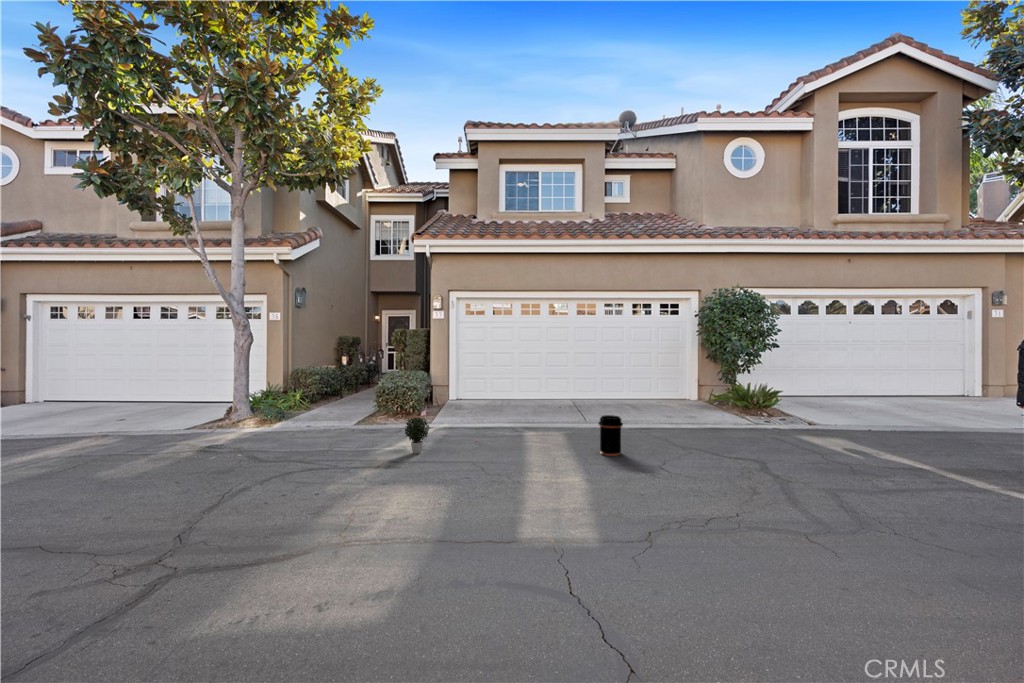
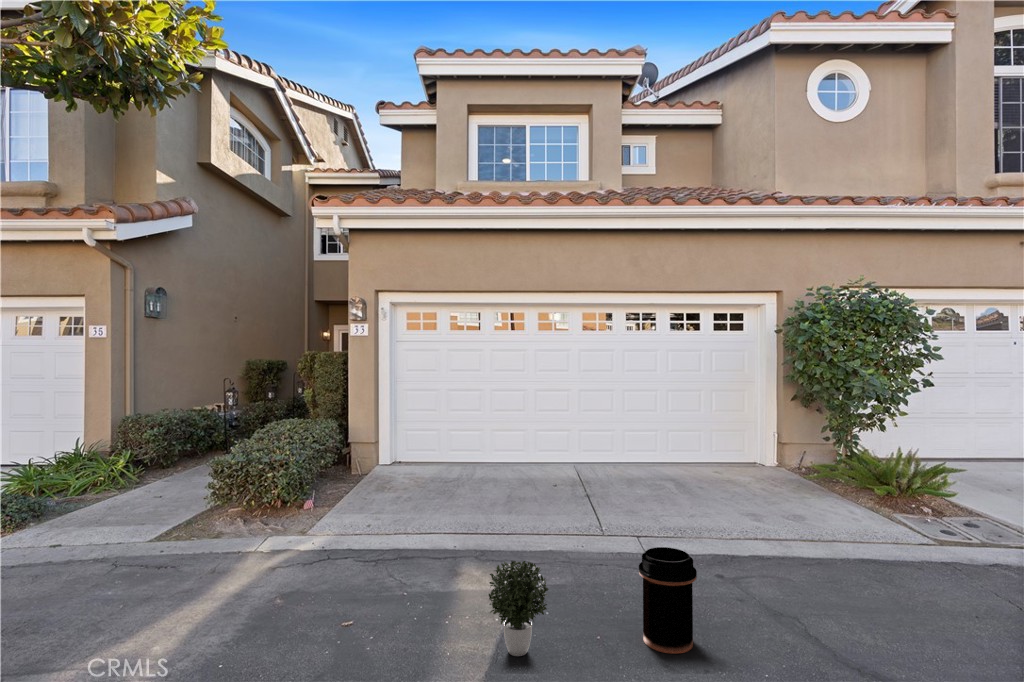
potted plant: present [405,417,430,454] -> present [489,561,549,656]

